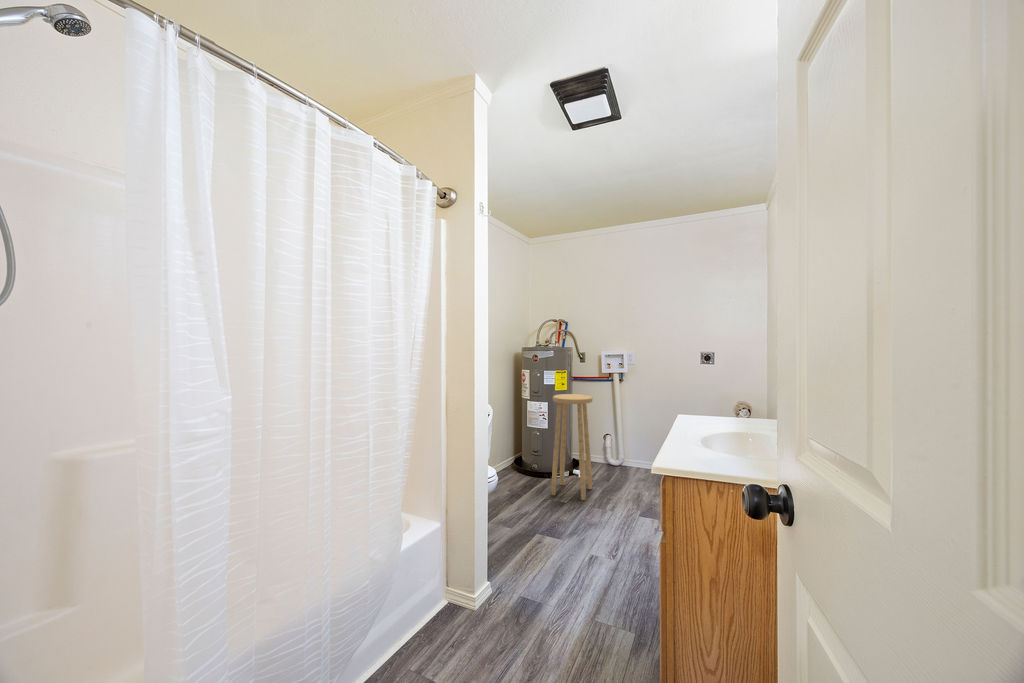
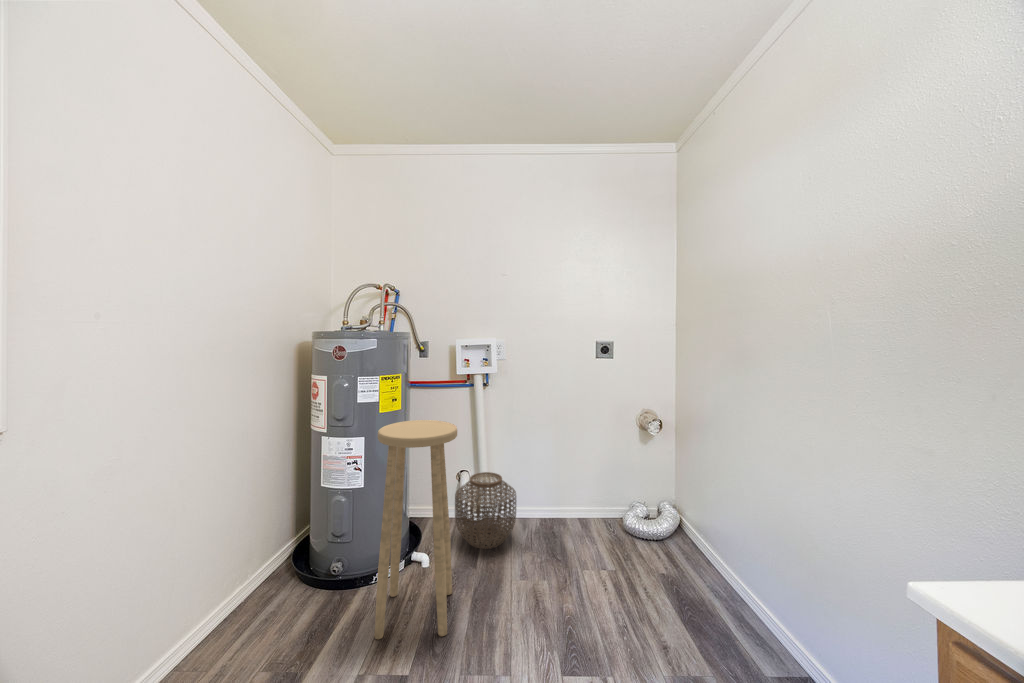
woven basket: none [599,434,638,479] -> present [455,472,516,549]

